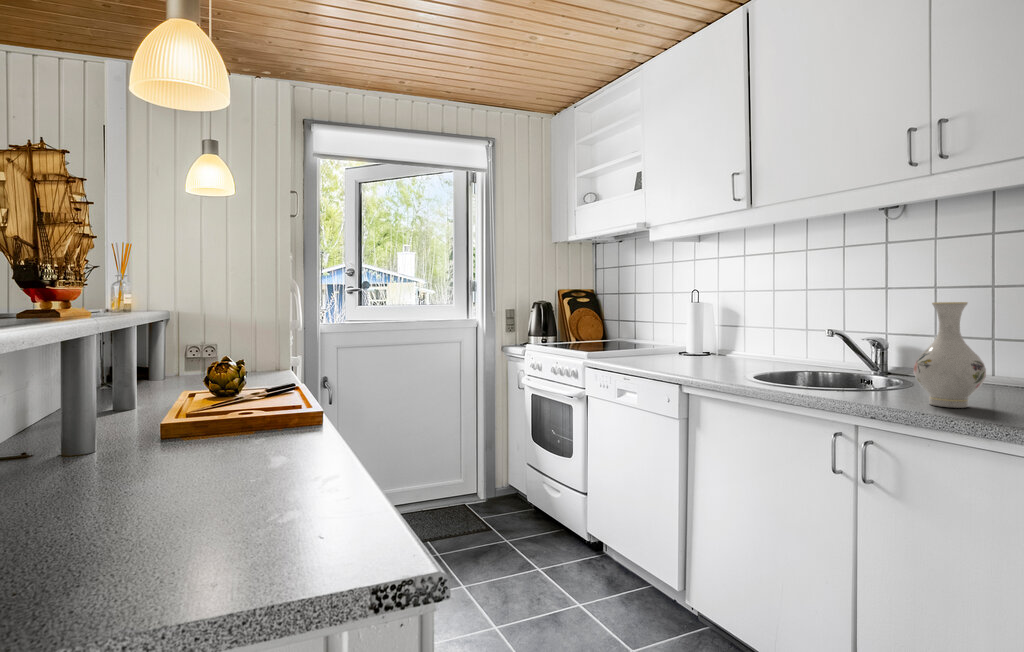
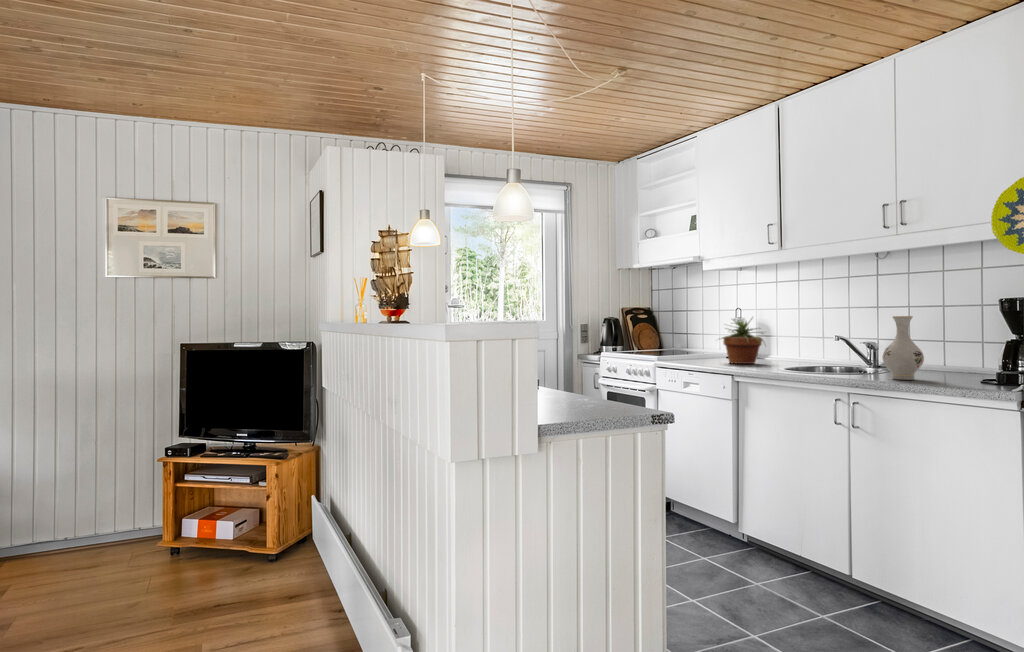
potted plant: none [659,301,736,367] -> present [722,318,763,364]

